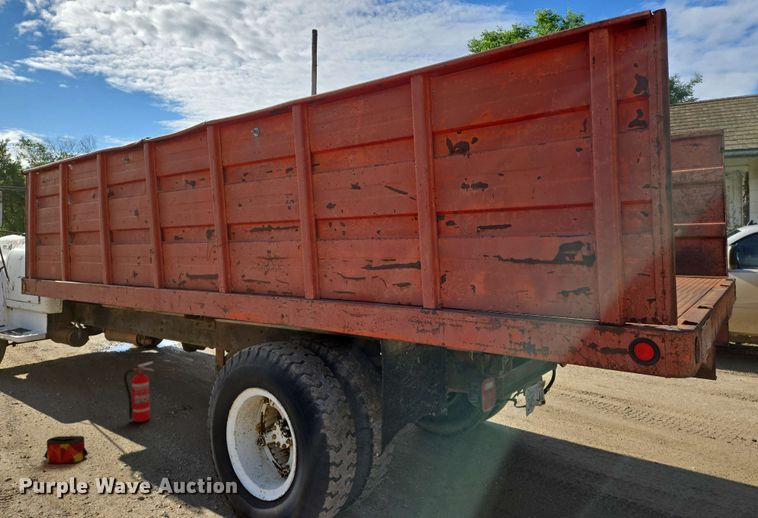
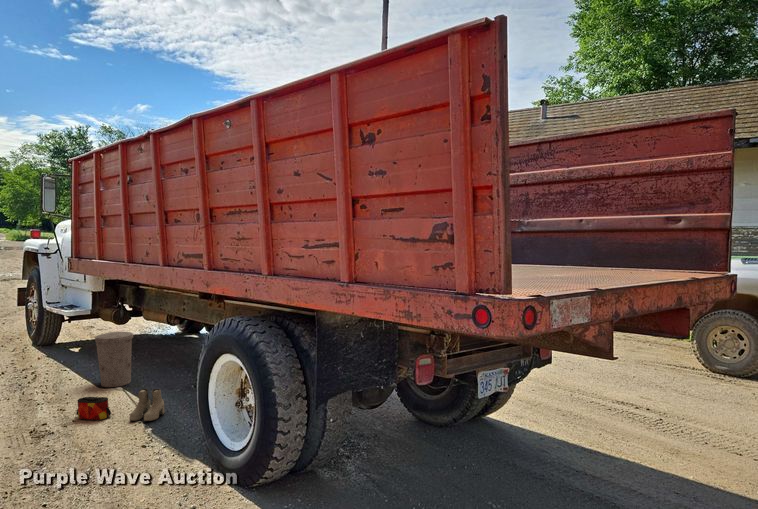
trash can: none [58,358,103,421] -> present [95,332,133,387]
fire extinguisher: present [124,362,153,422] -> none [148,335,176,391]
boots: none [112,423,151,462] -> present [129,389,164,421]

